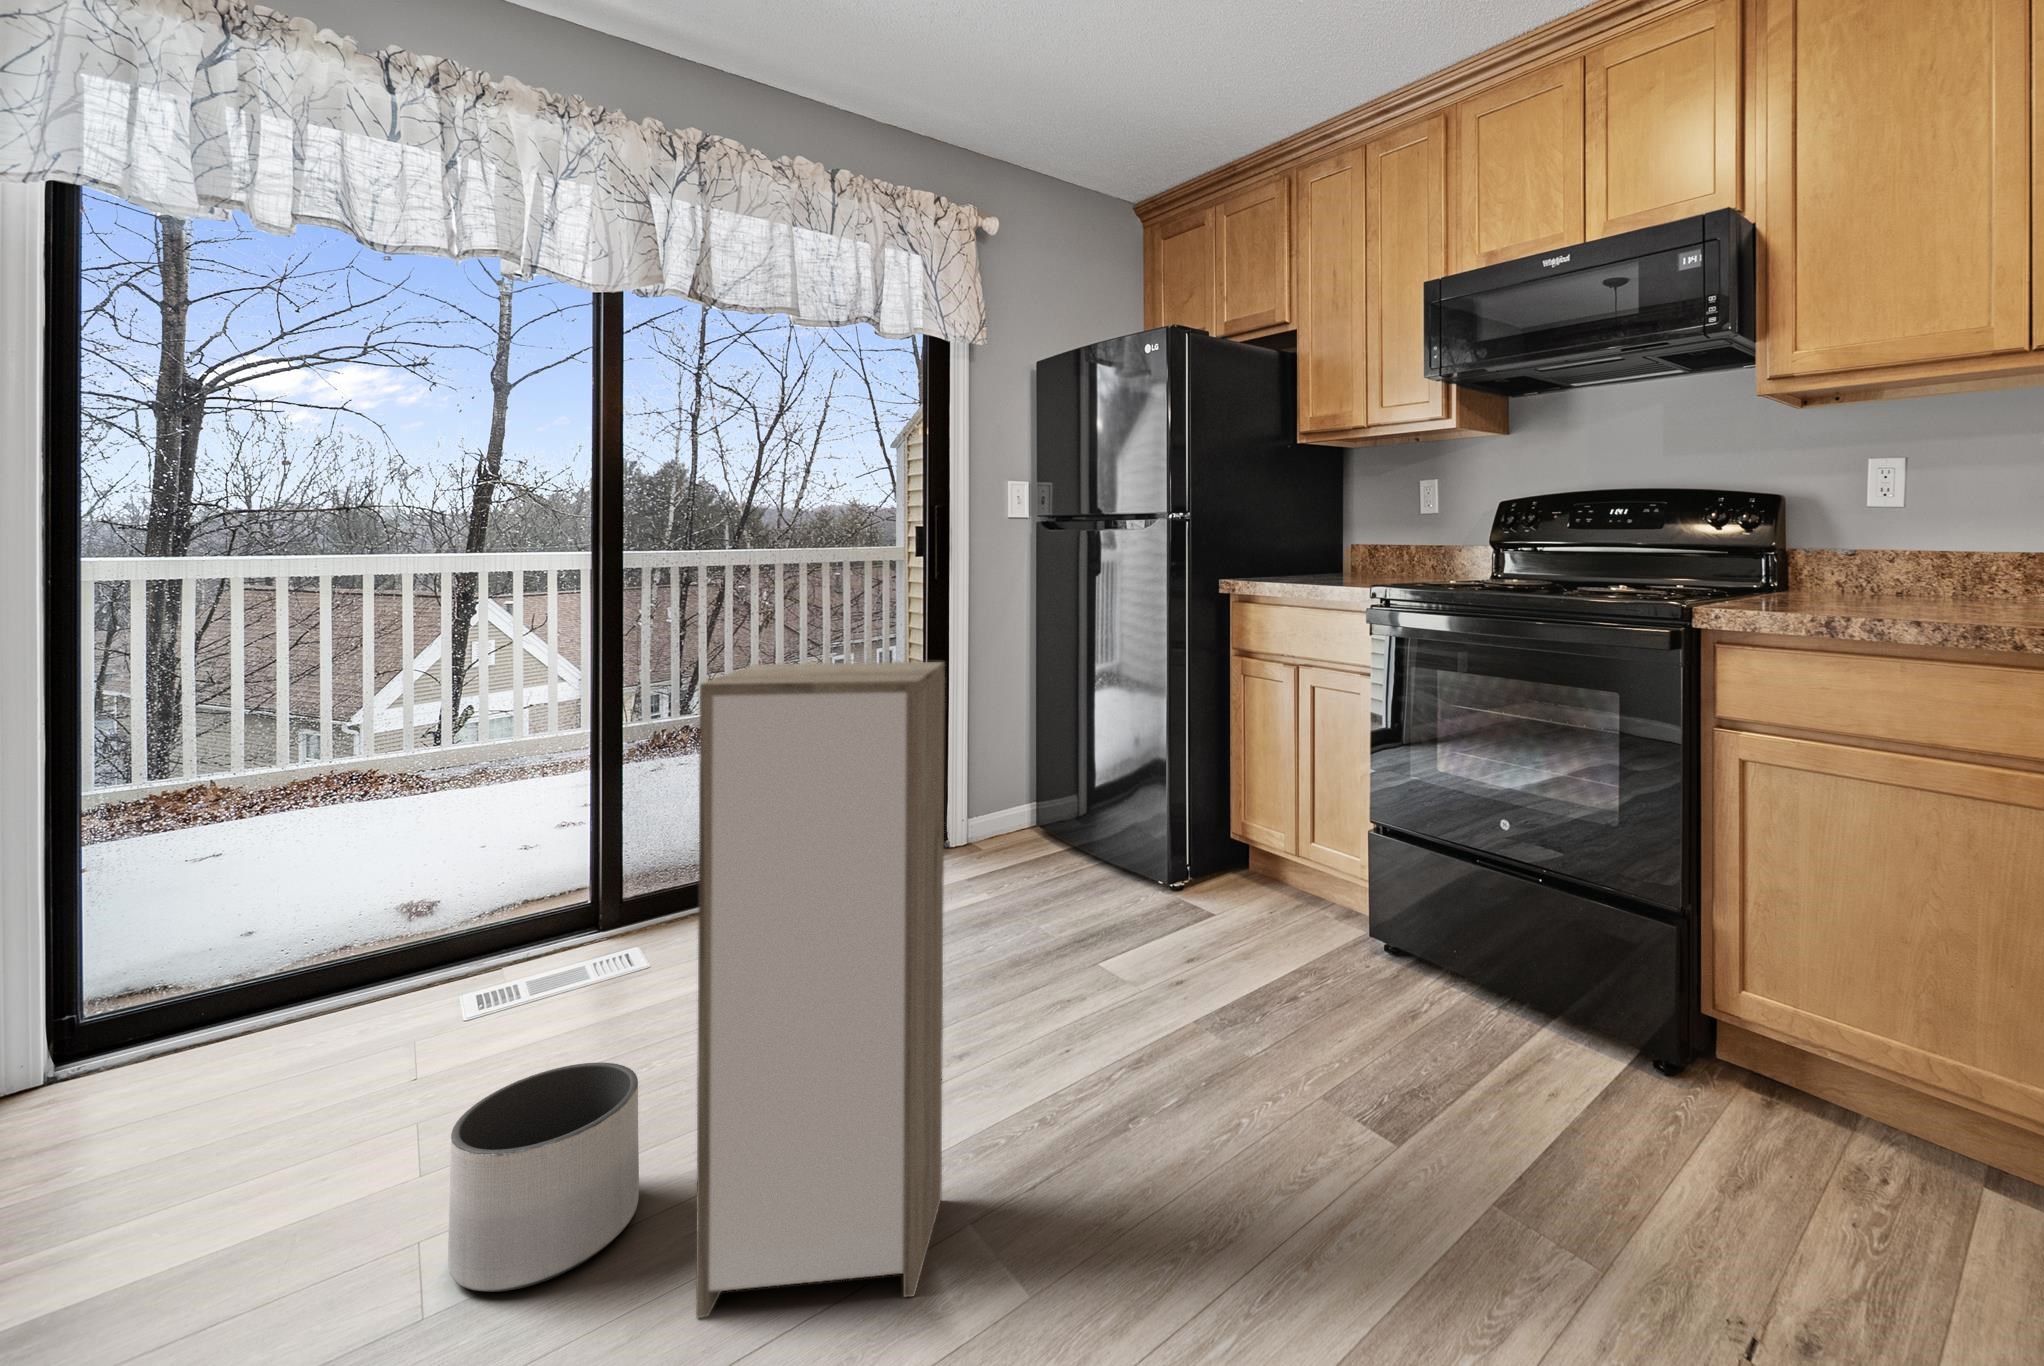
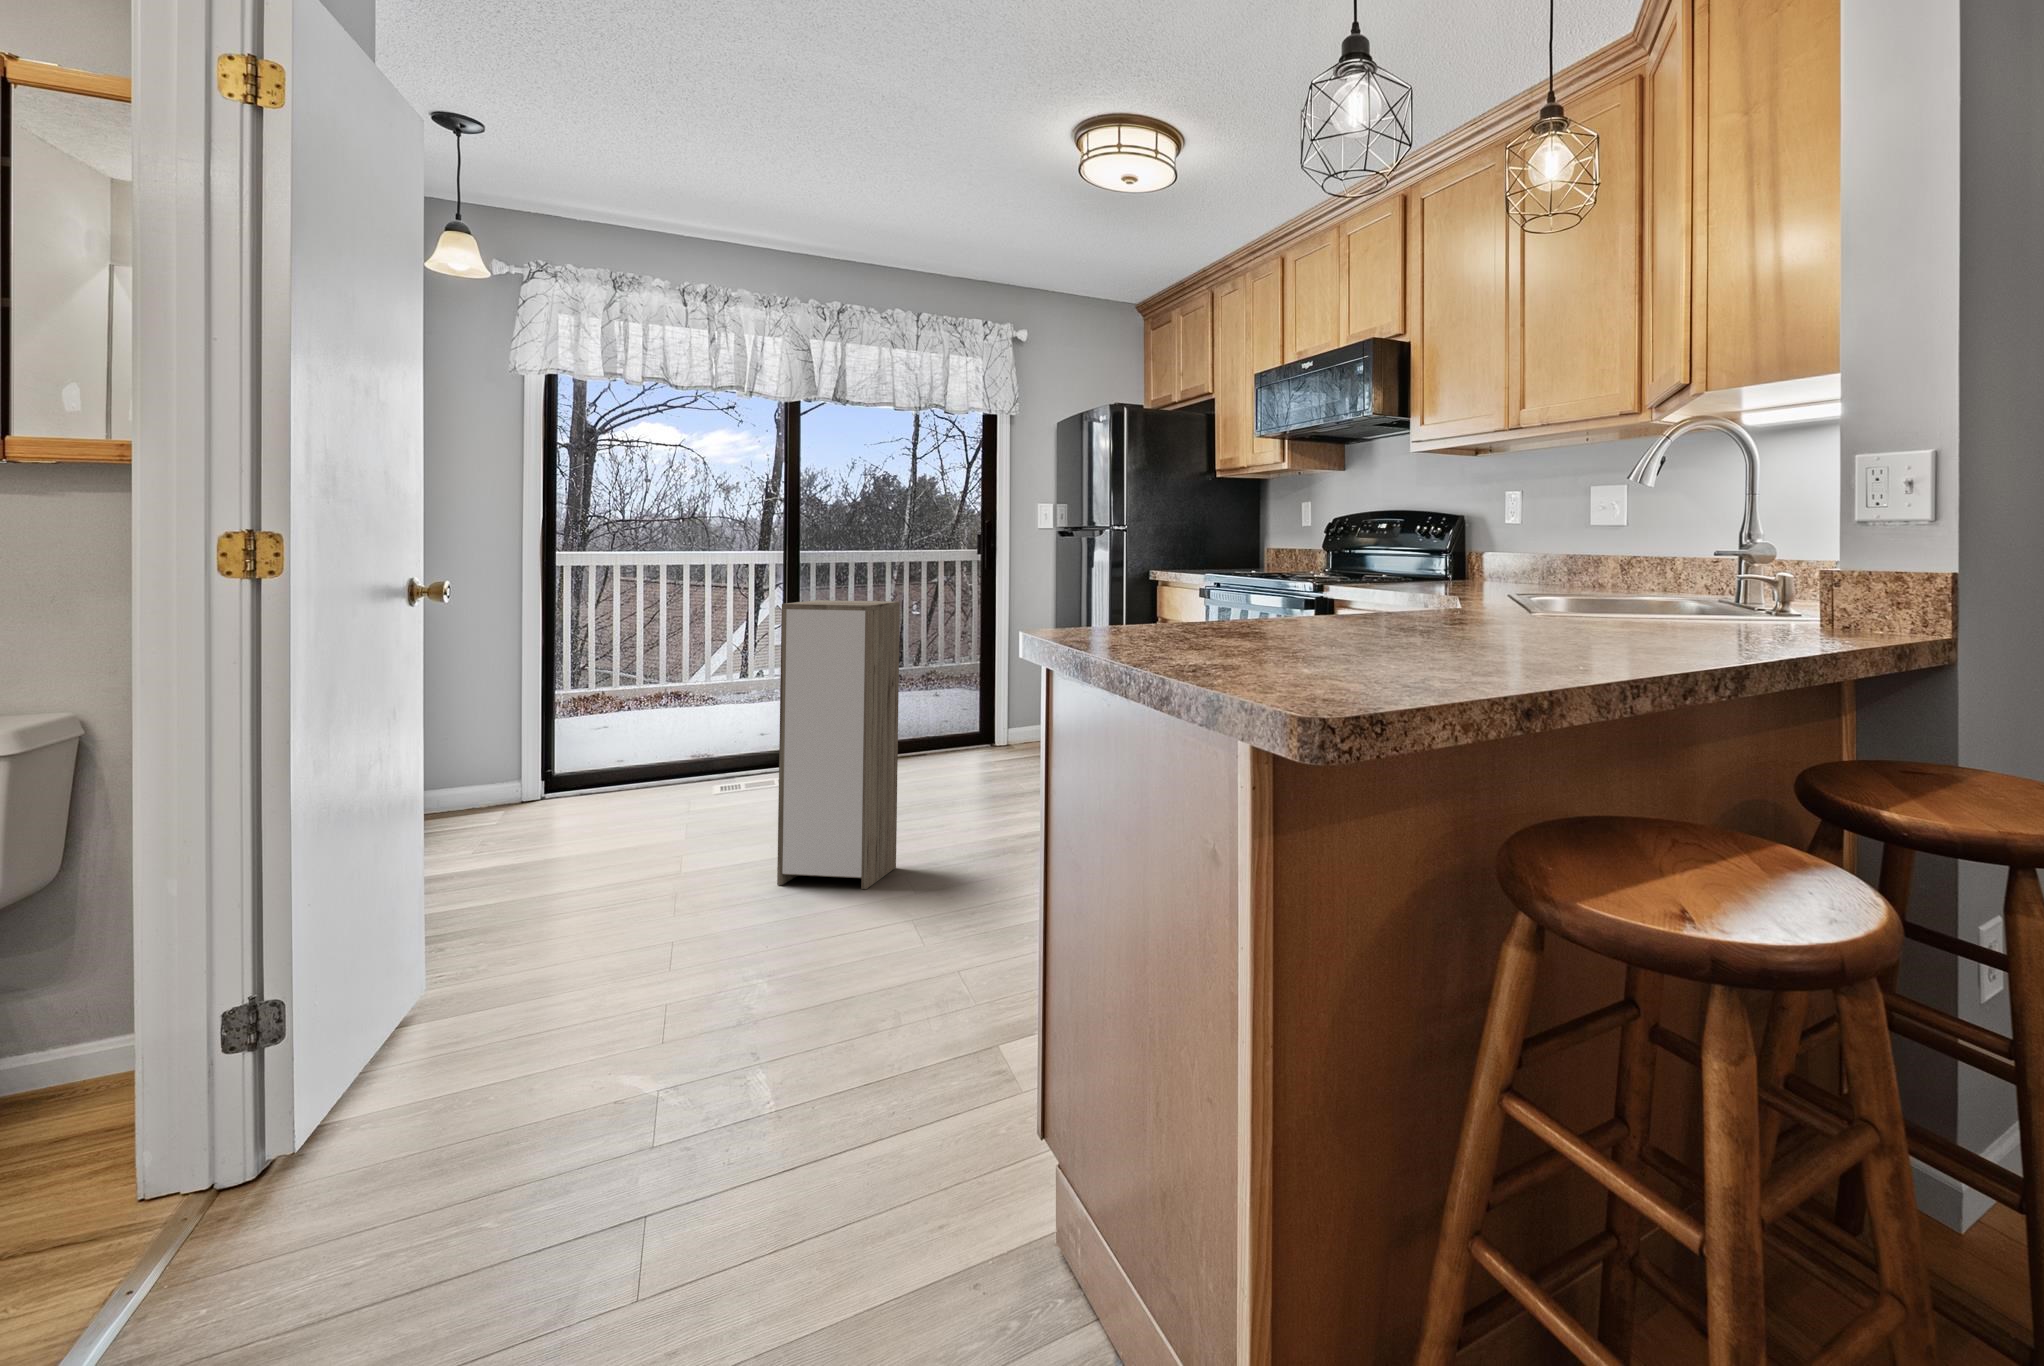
planter: present [448,1063,639,1292] -> none [688,791,767,871]

